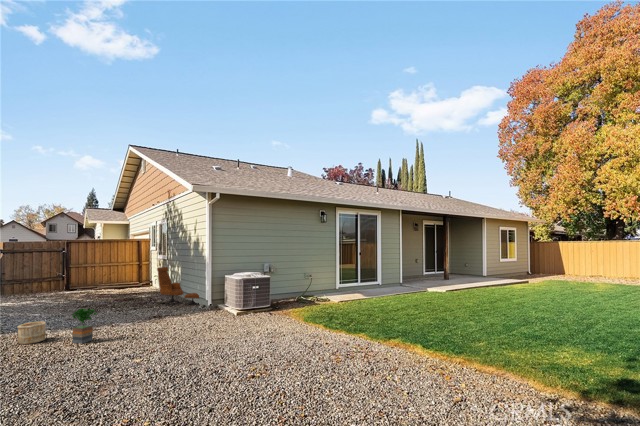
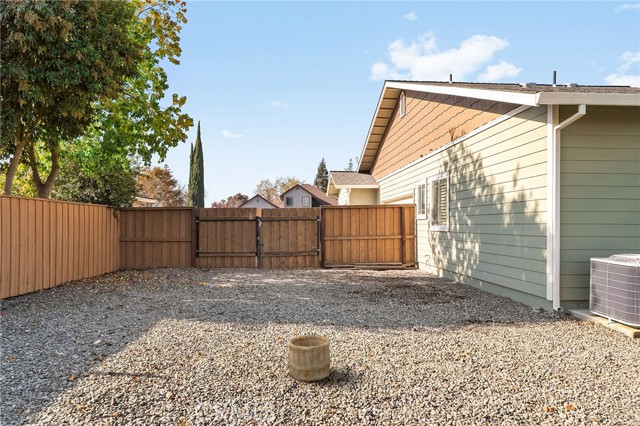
lounge chair: present [157,267,199,304] -> none [460,244,546,317]
potted tree: present [72,309,97,344] -> none [382,325,431,408]

